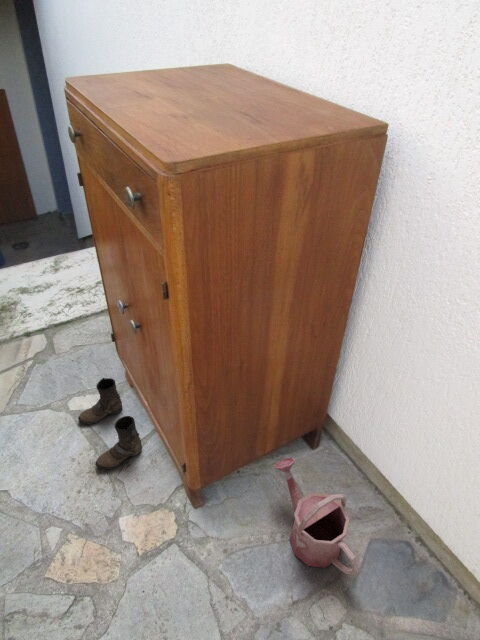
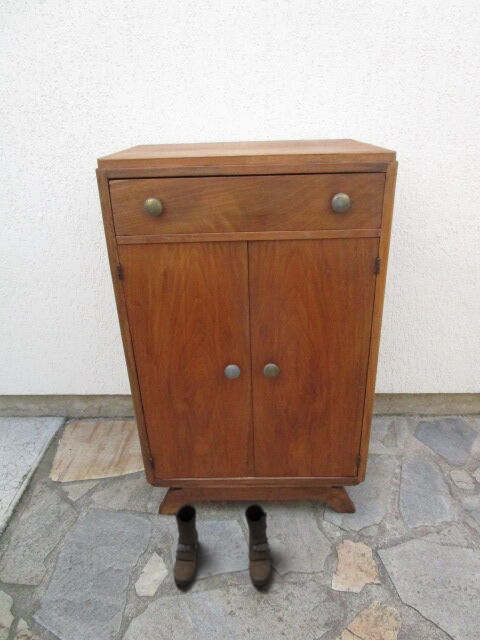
watering can: present [274,458,359,575] -> none [353,409,452,477]

